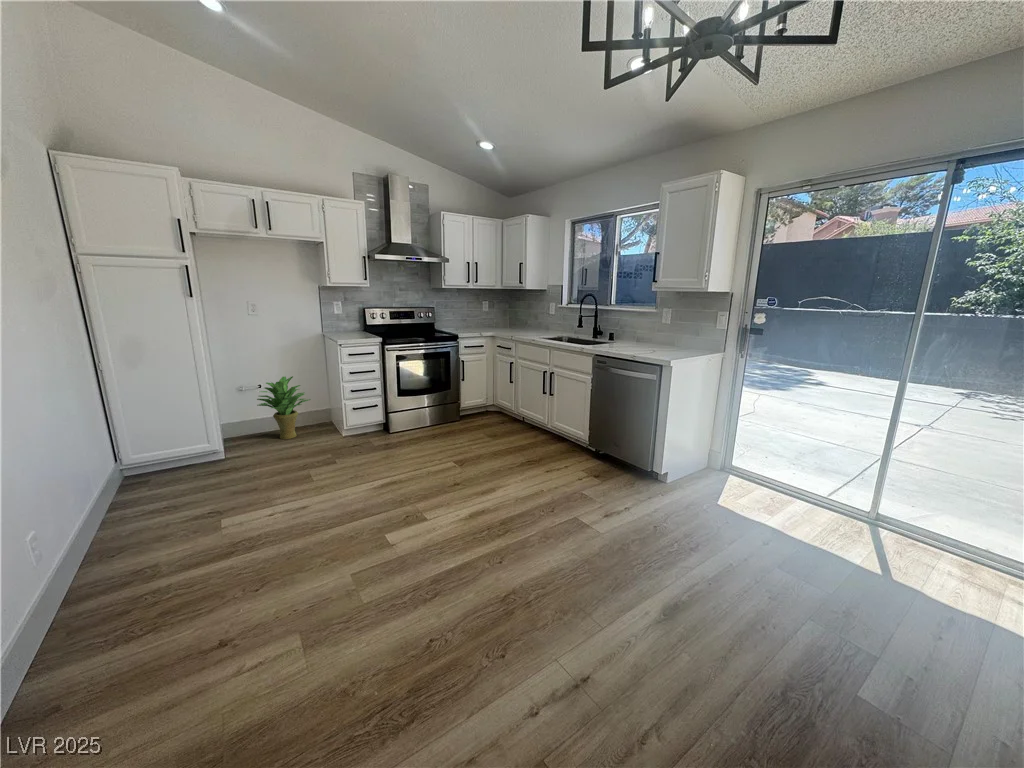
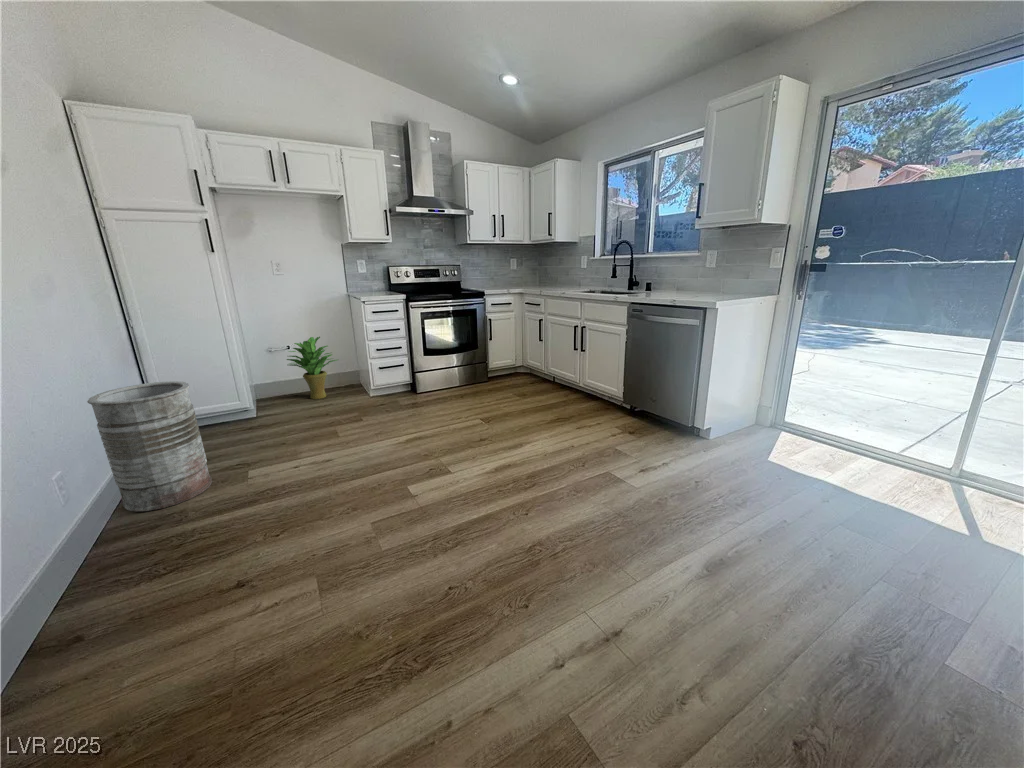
trash can: none [61,432,183,568] -> present [87,381,212,512]

